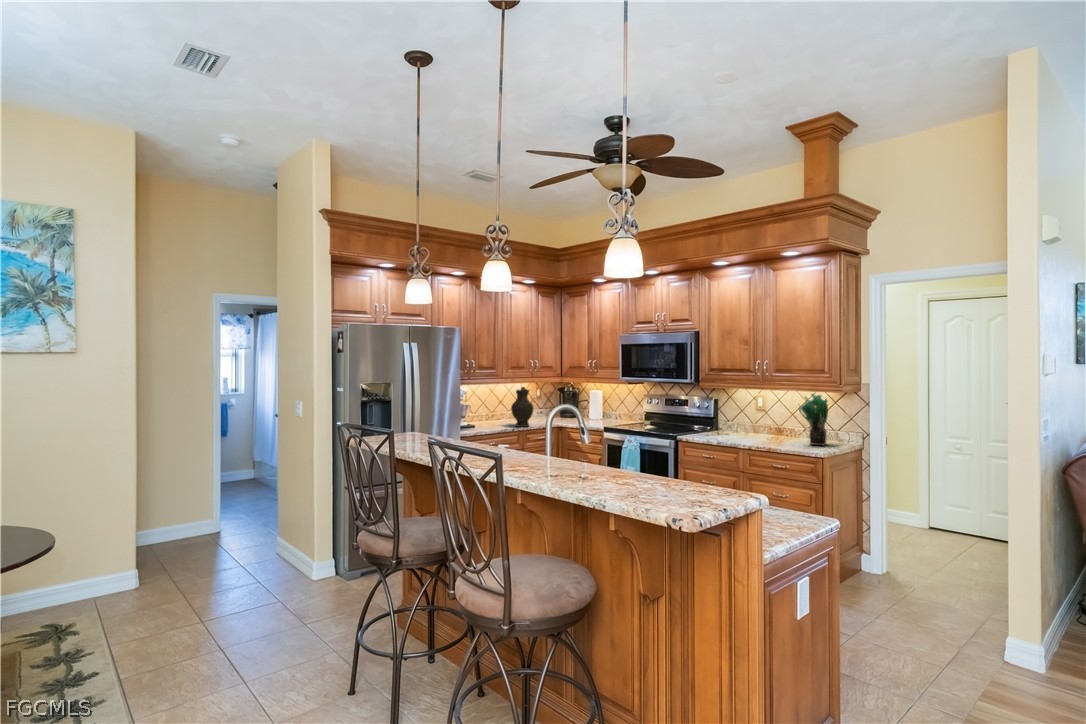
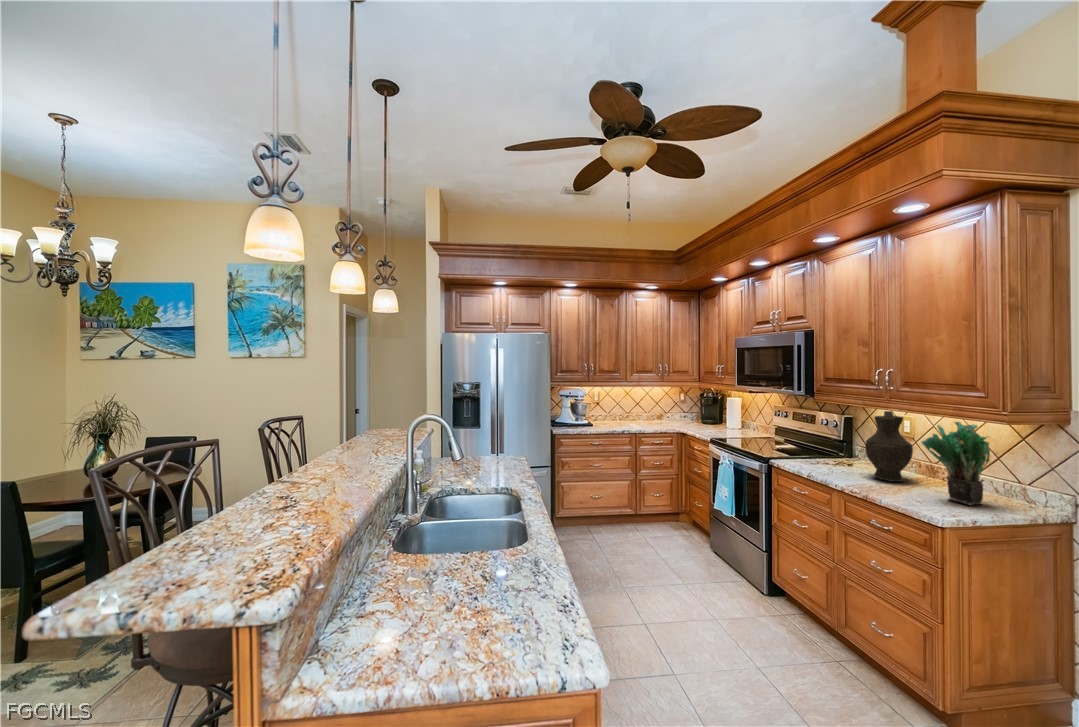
decorative vase: present [511,387,534,427] -> present [865,411,913,482]

